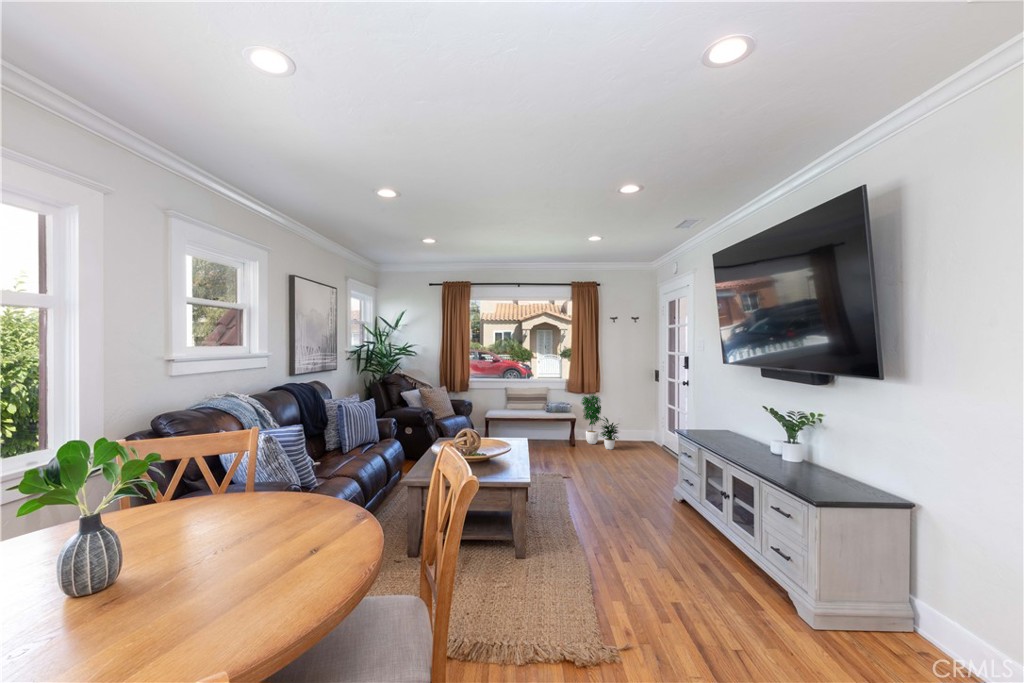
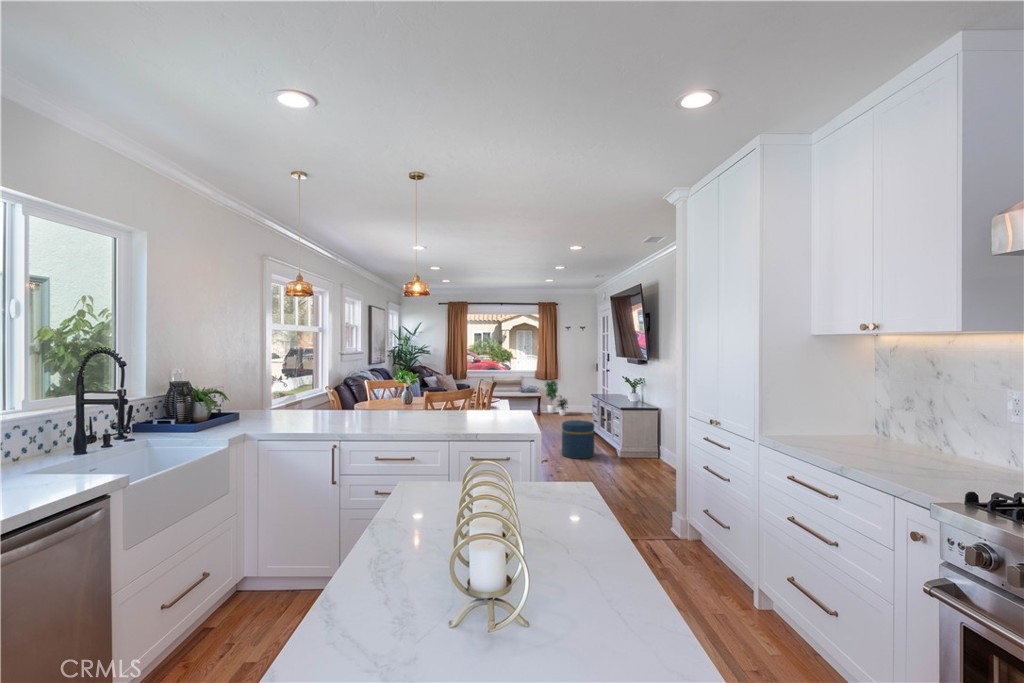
ottoman: none [647,510,732,629] -> present [562,420,594,459]

